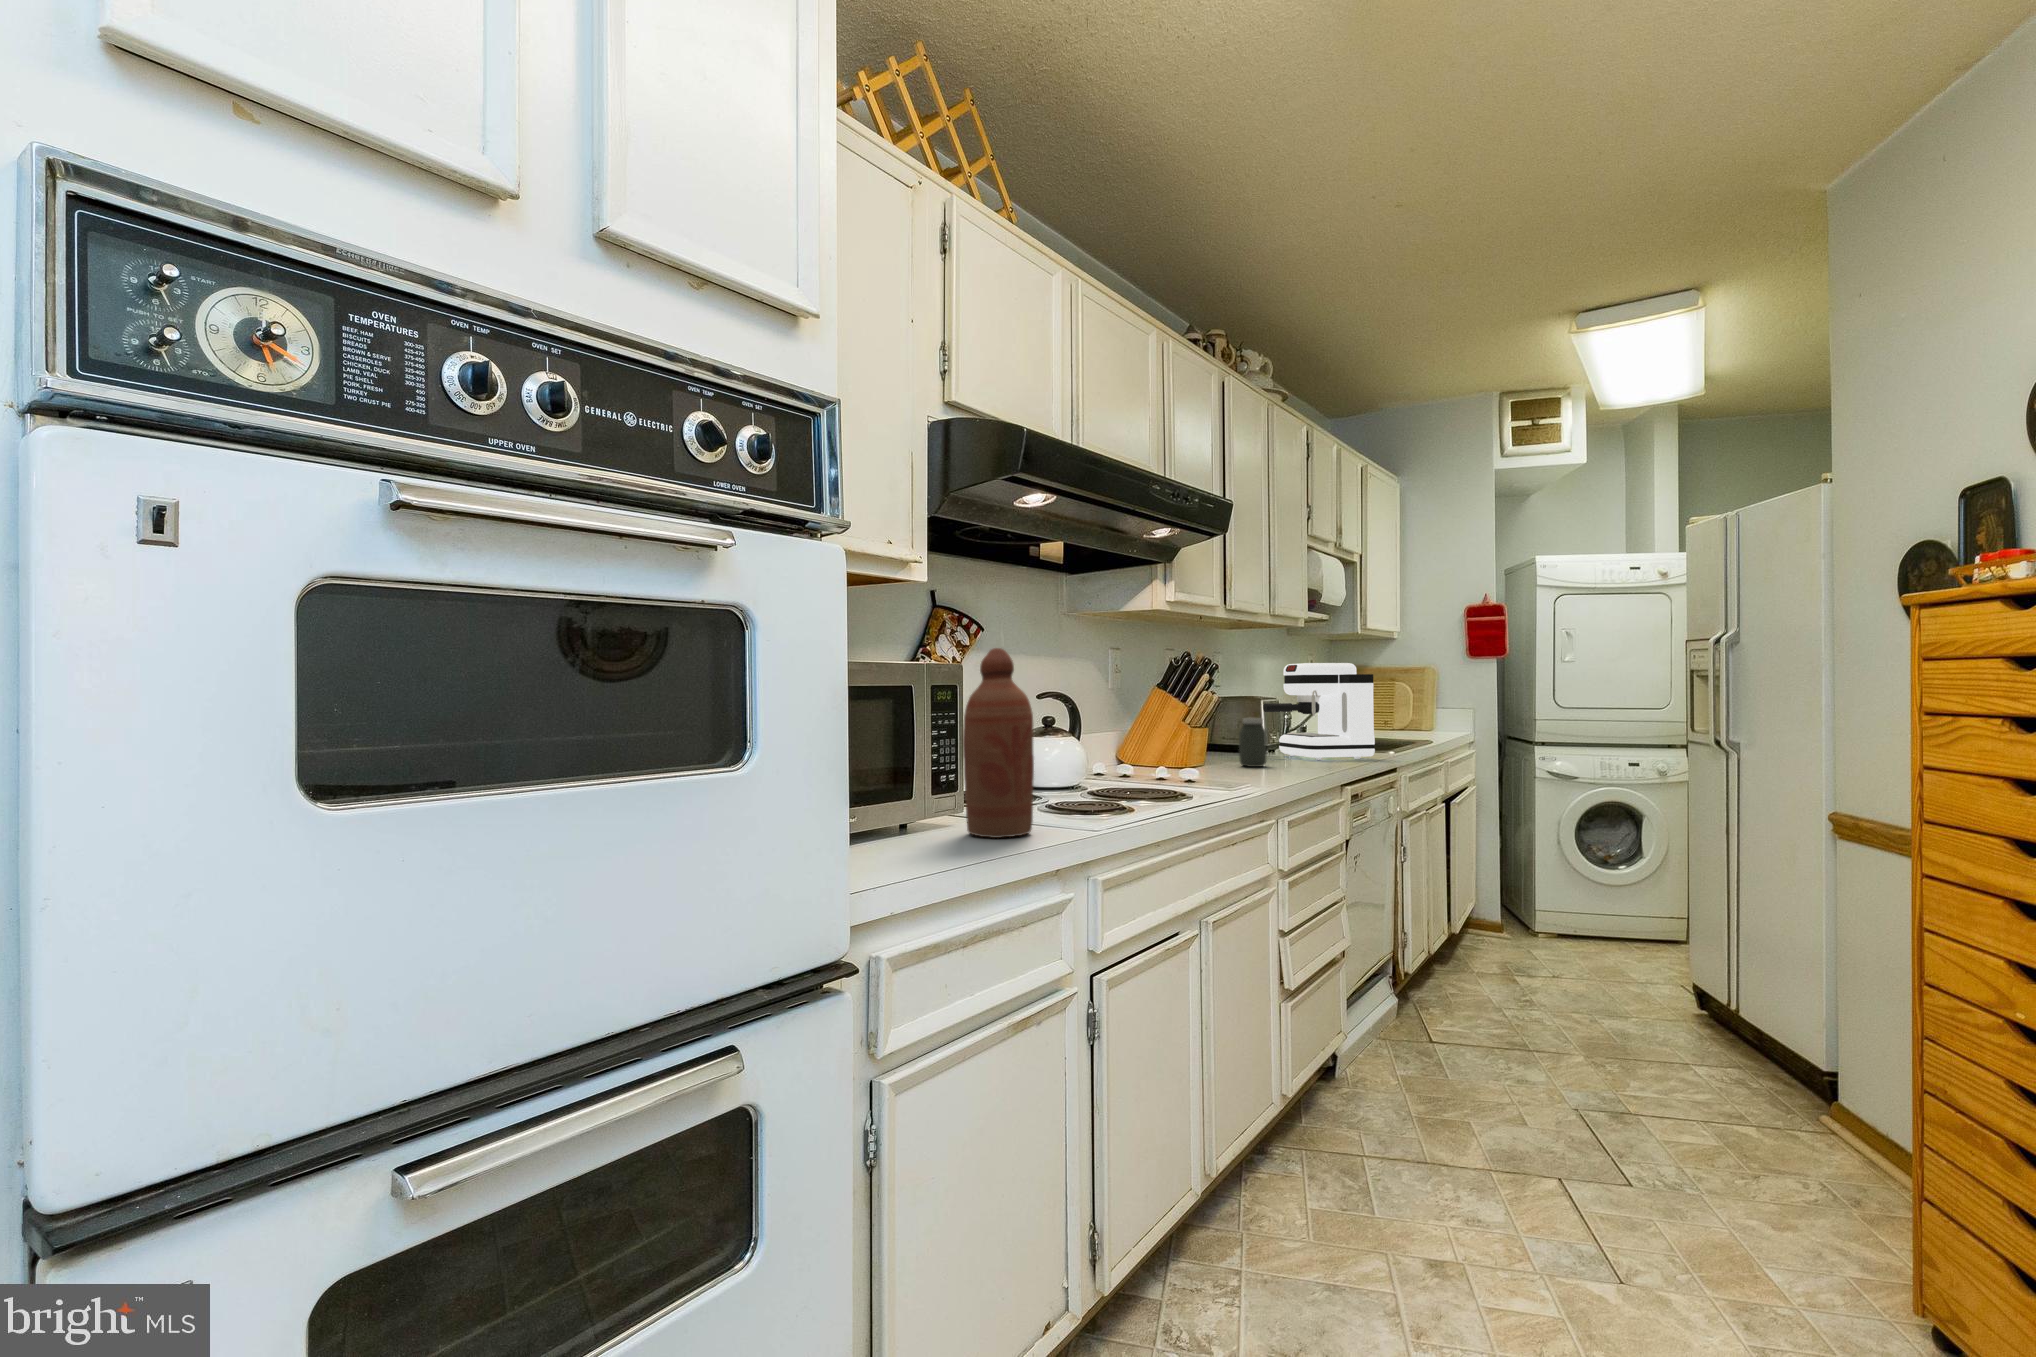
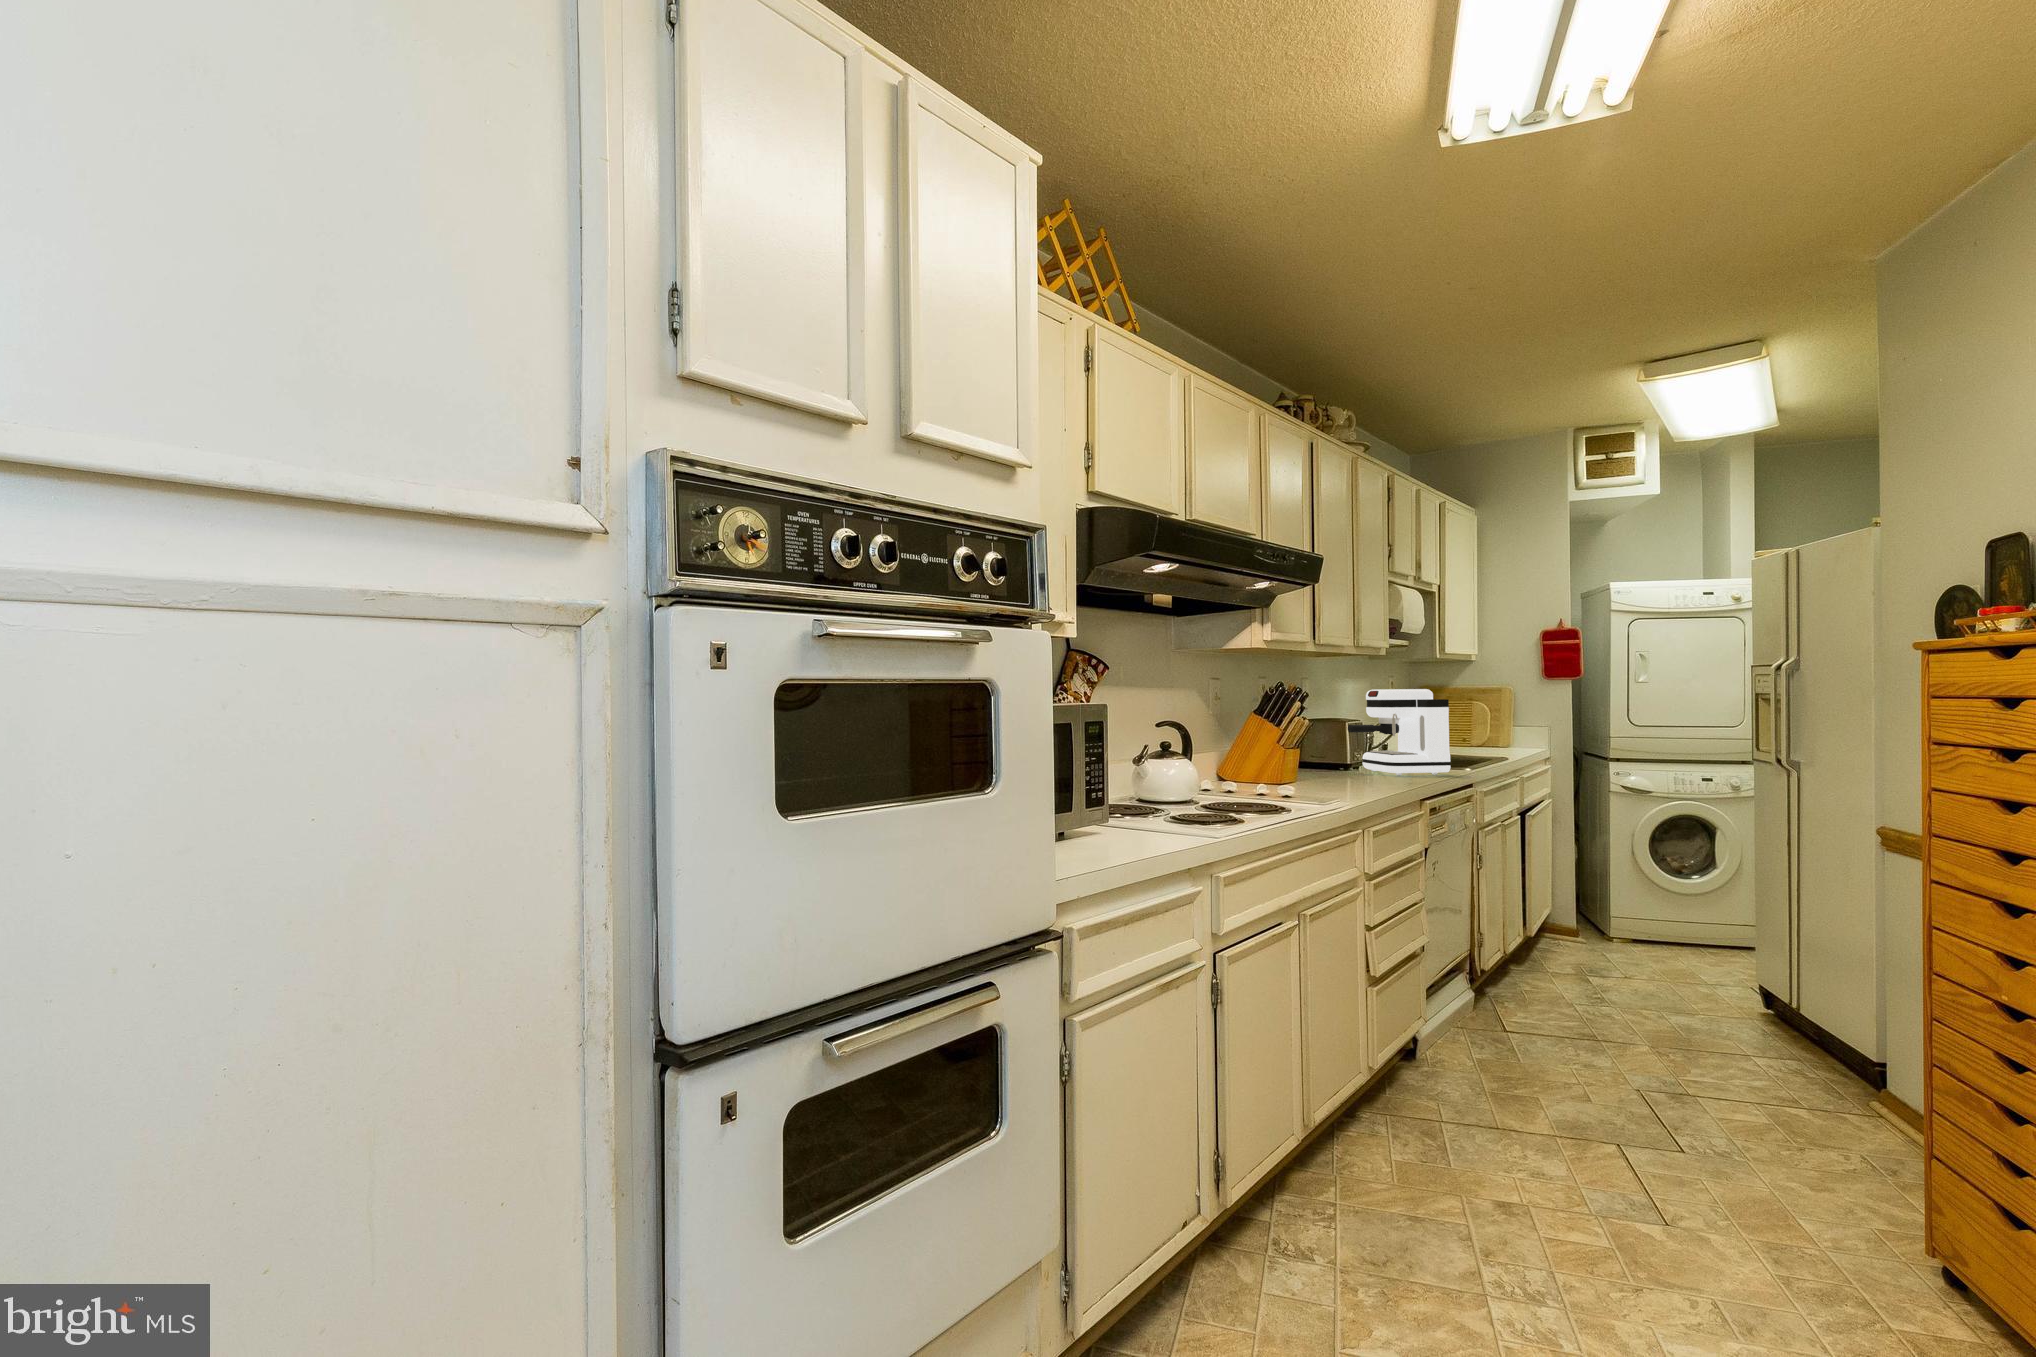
bottle: present [963,648,1034,838] -> none [1111,692,1166,841]
jar: present [1239,718,1266,767] -> none [1327,739,1352,781]

